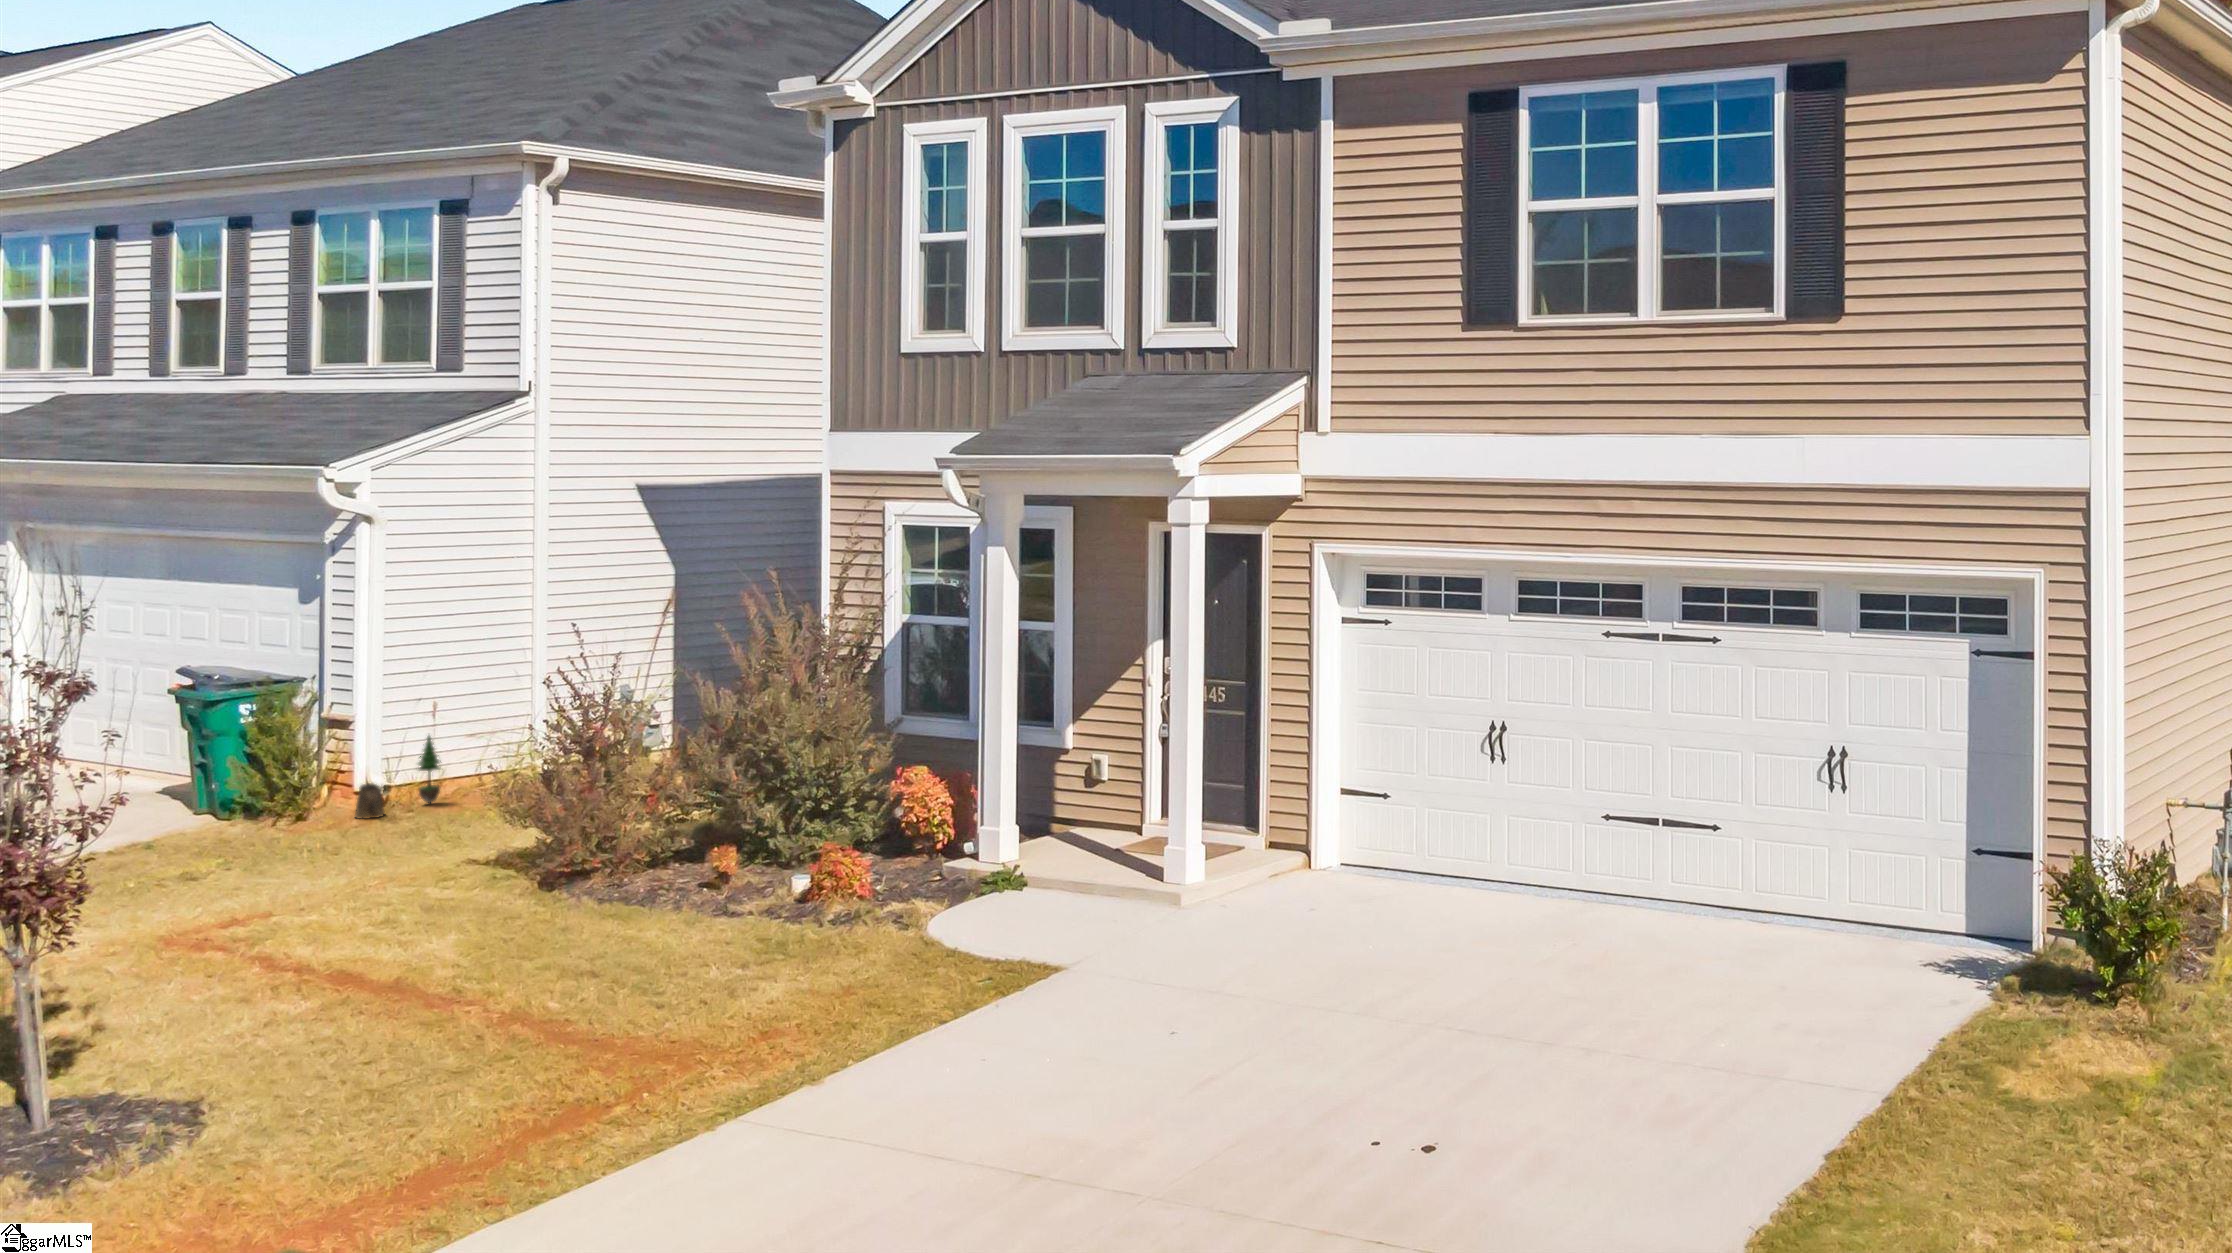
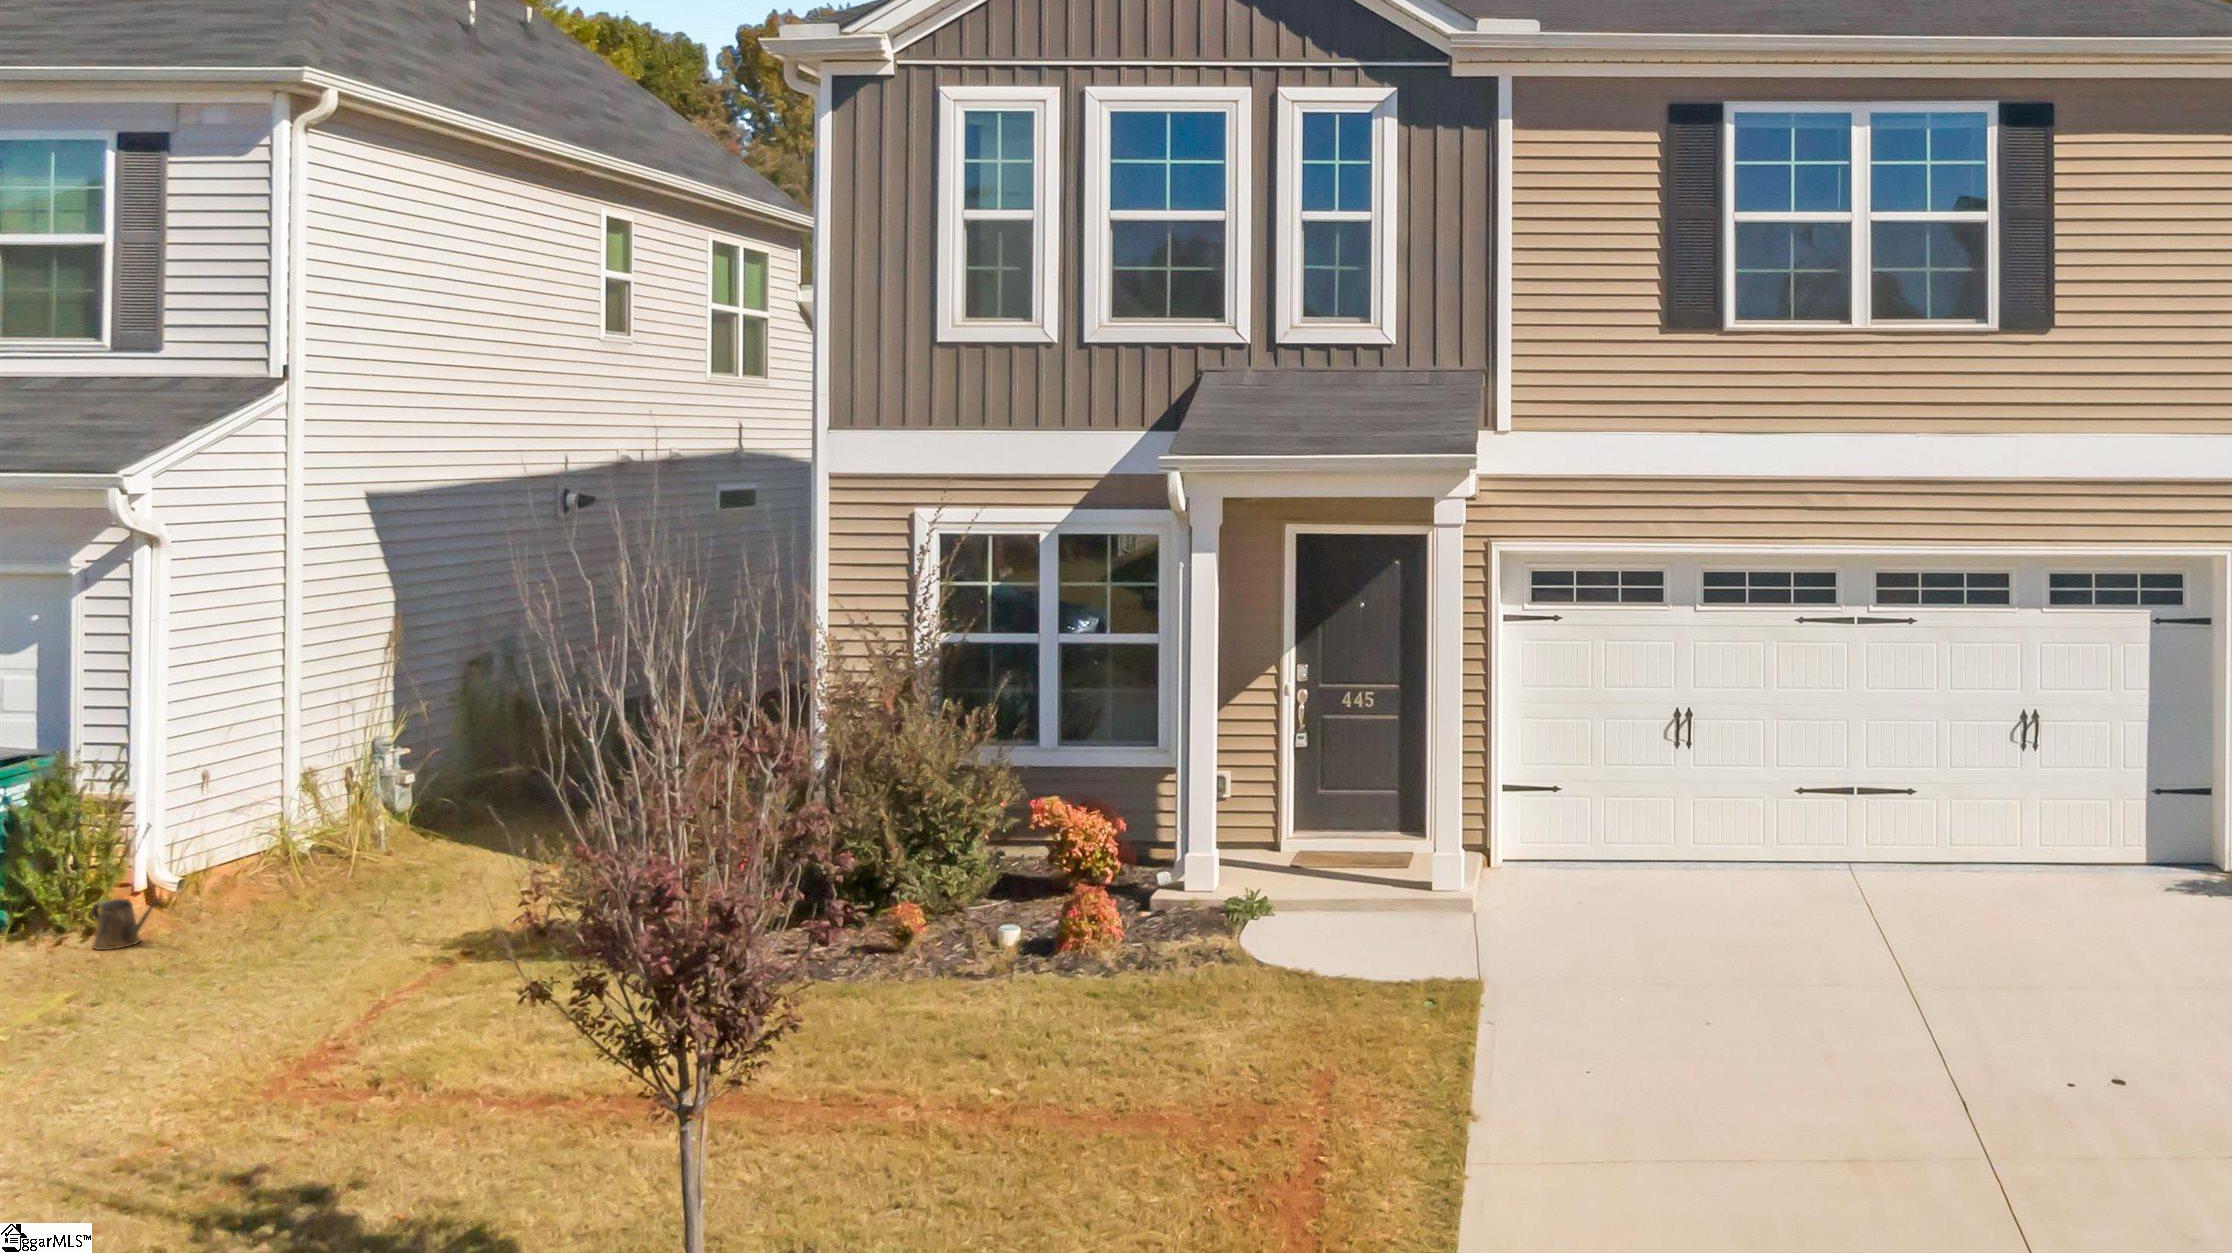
potted tree: present [418,736,441,803] -> none [159,823,202,917]

